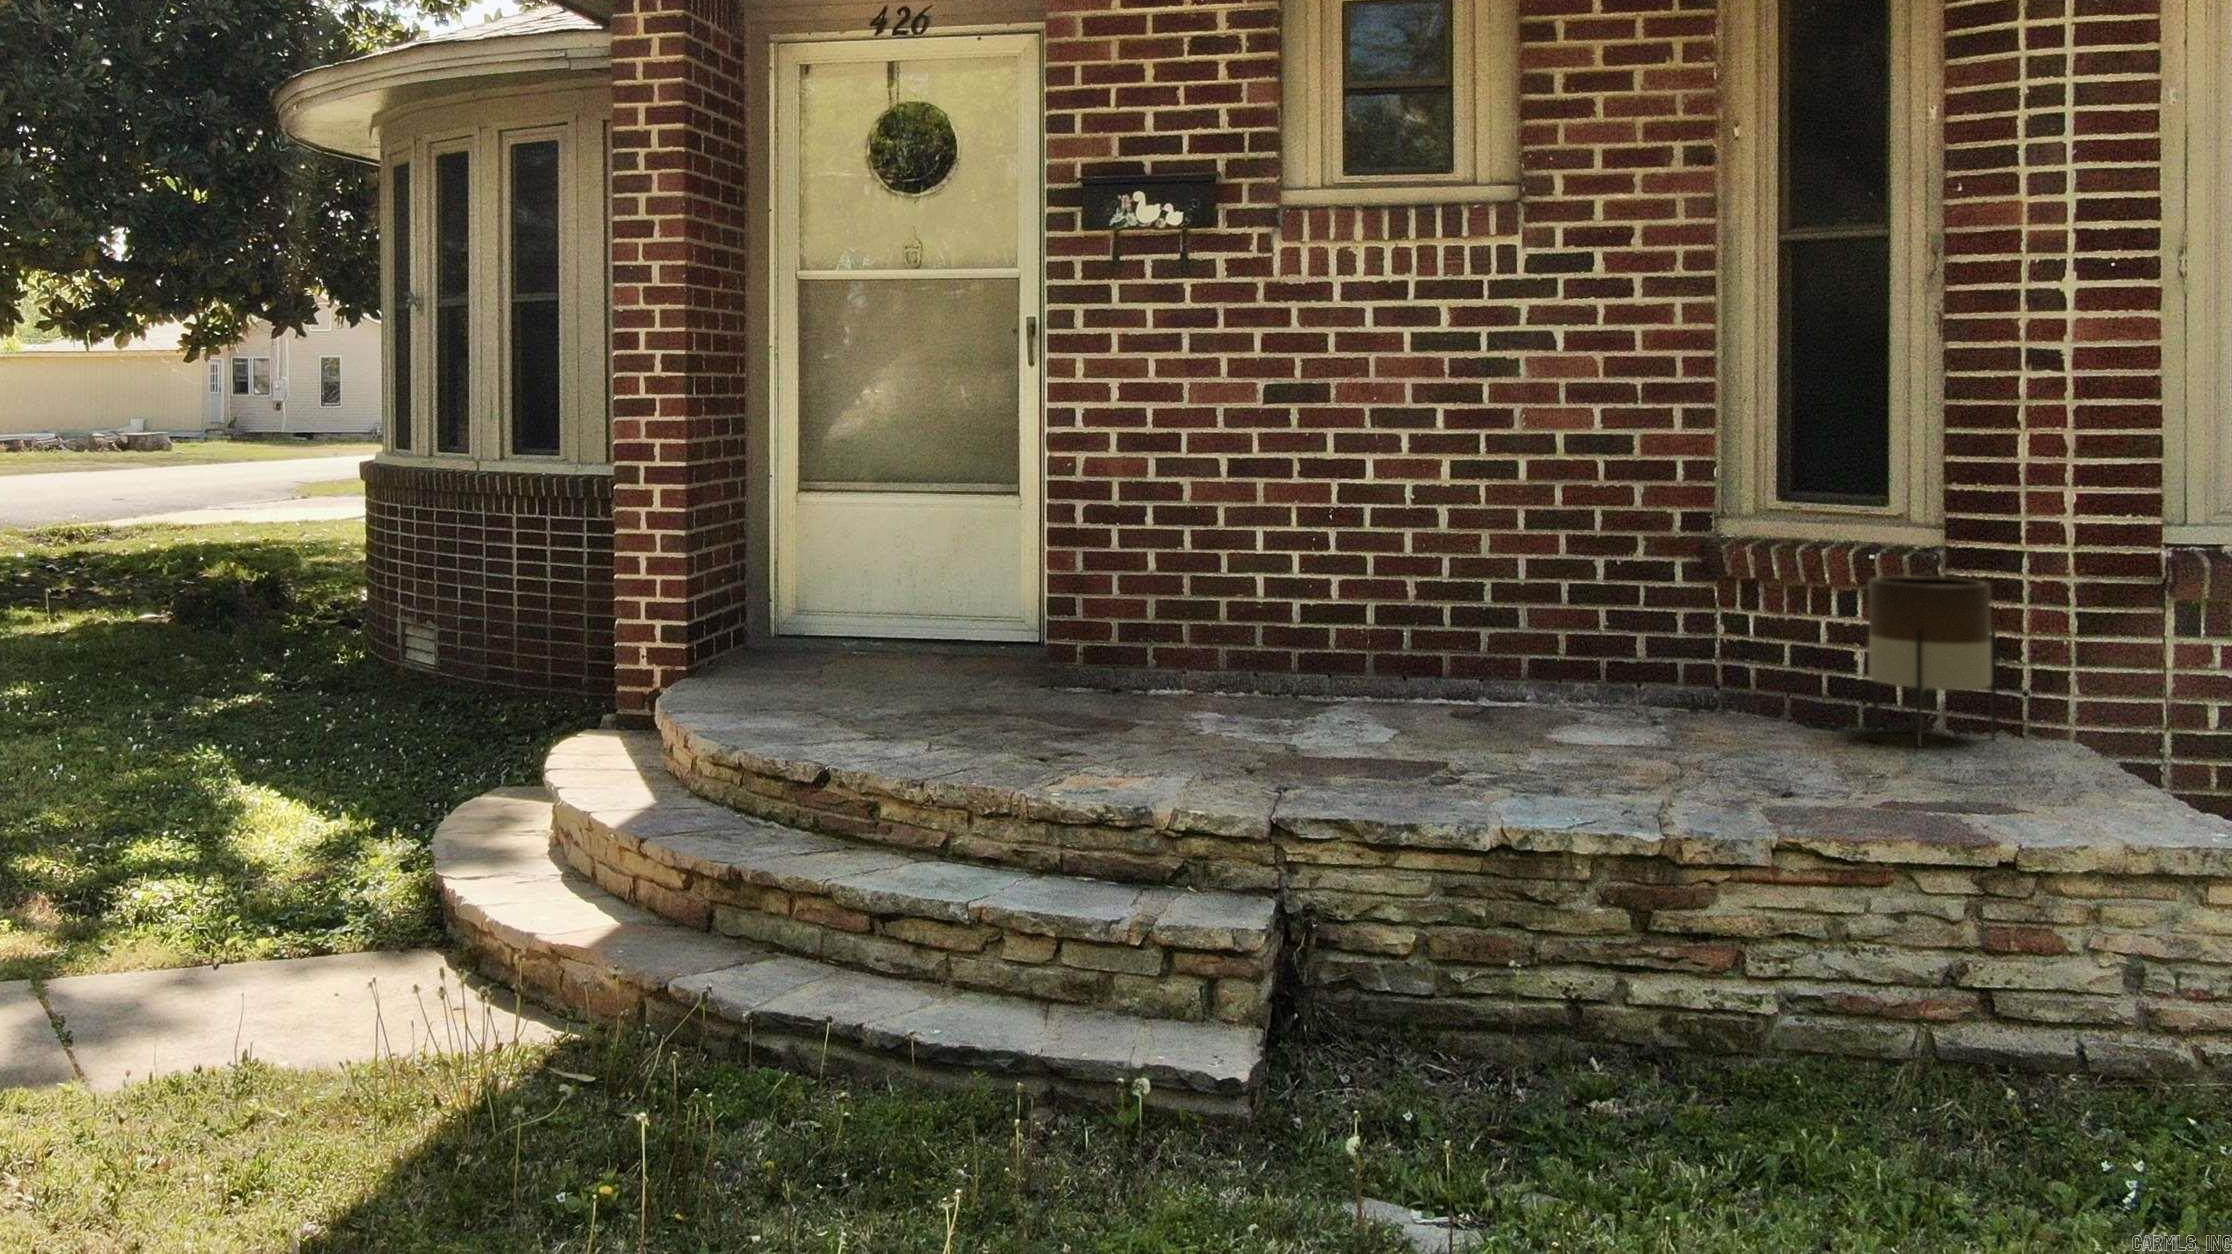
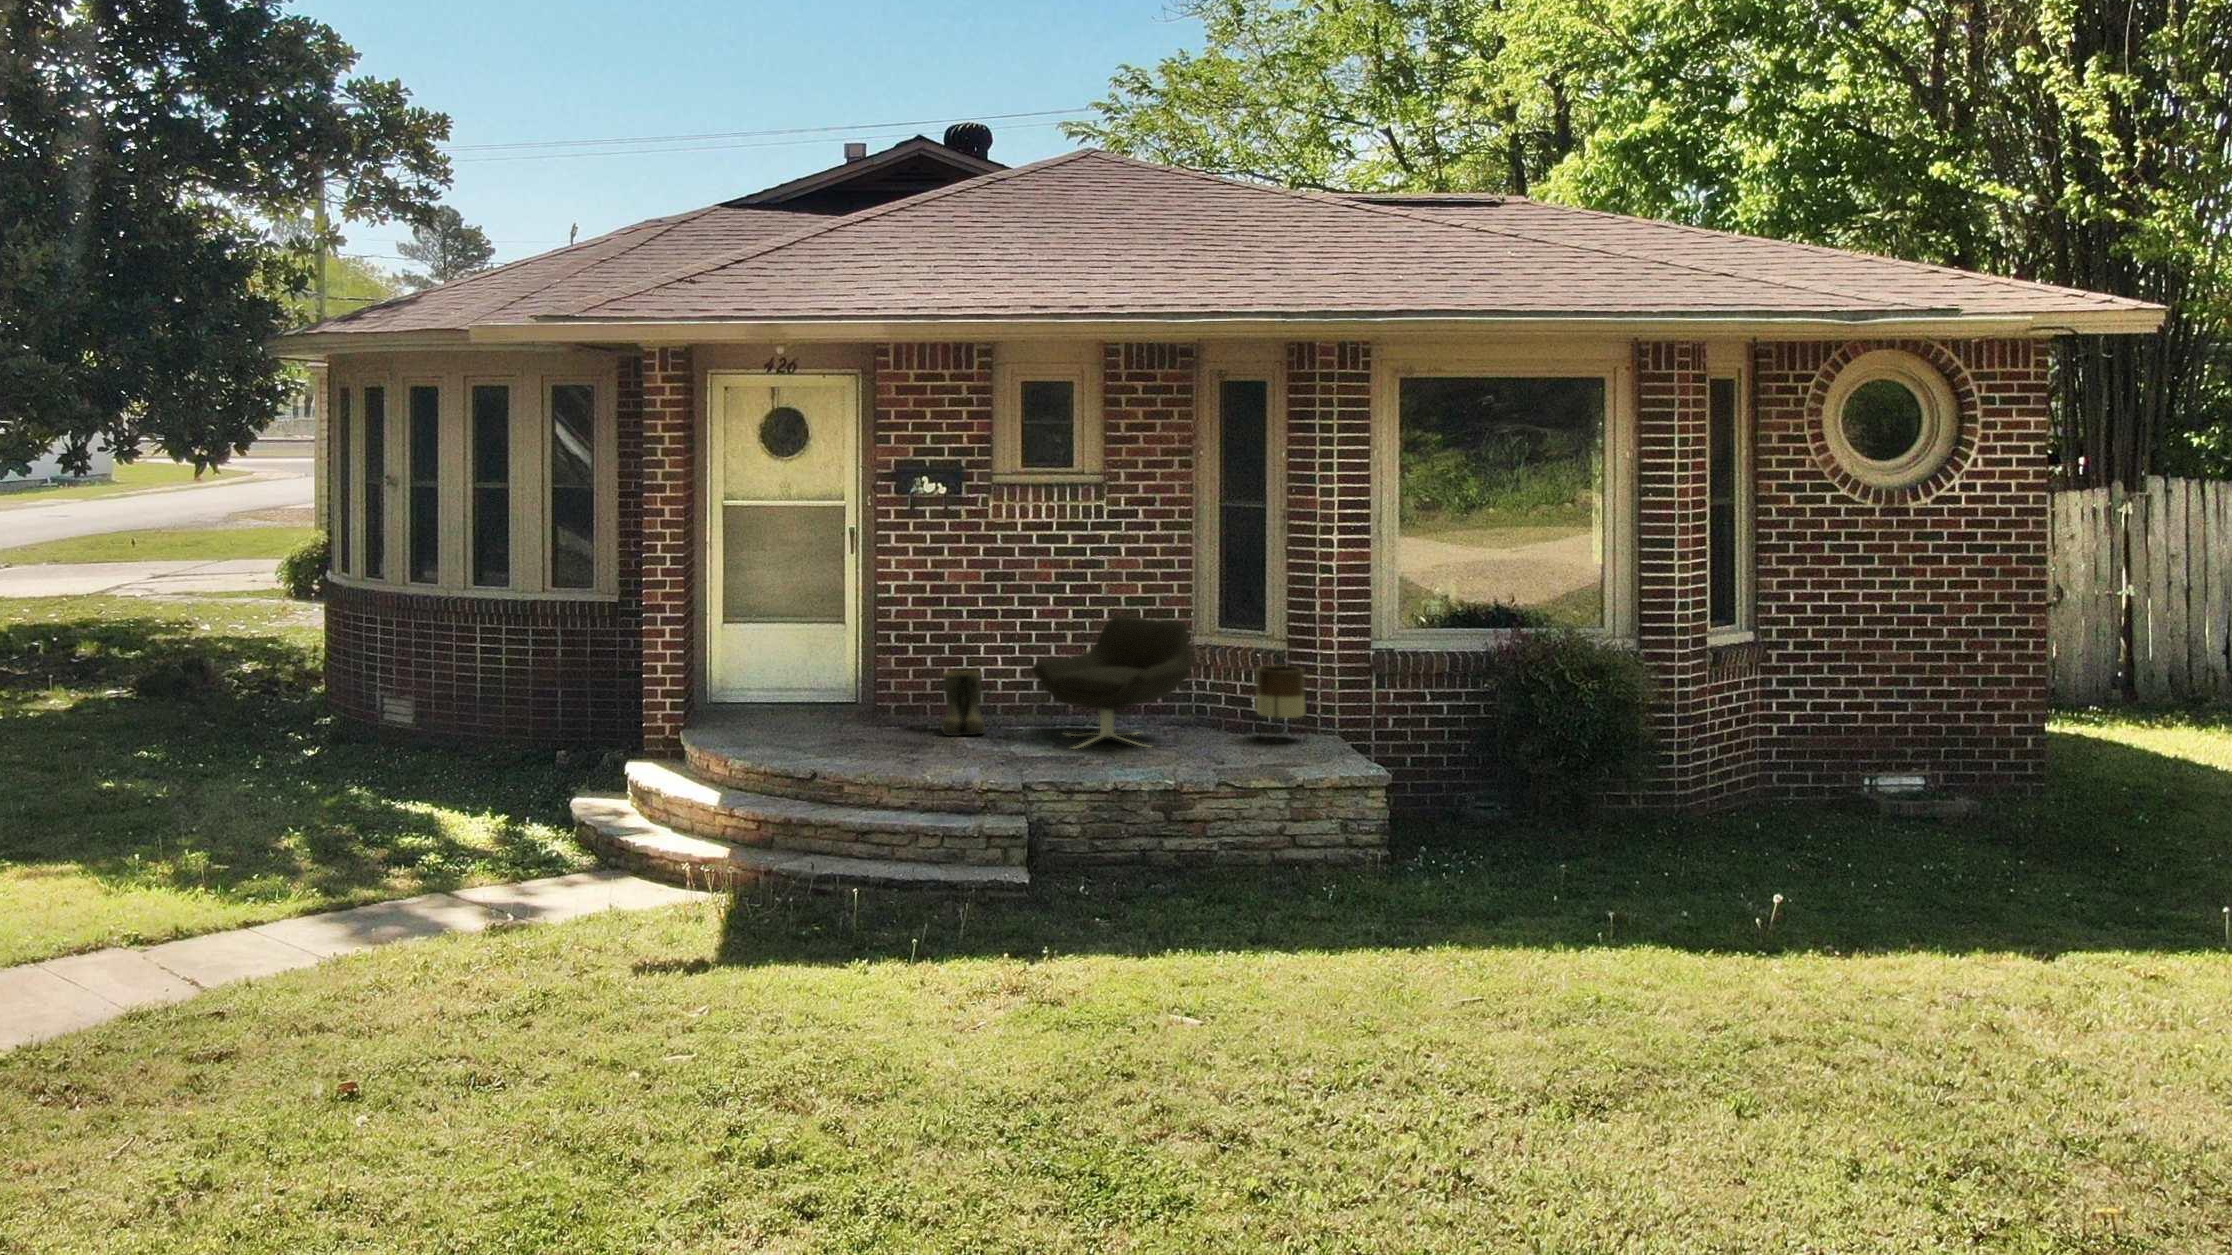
lounge chair: none [1352,471,1713,741] -> present [1033,616,1192,749]
boots: none [1165,577,1257,702] -> present [942,671,986,736]

